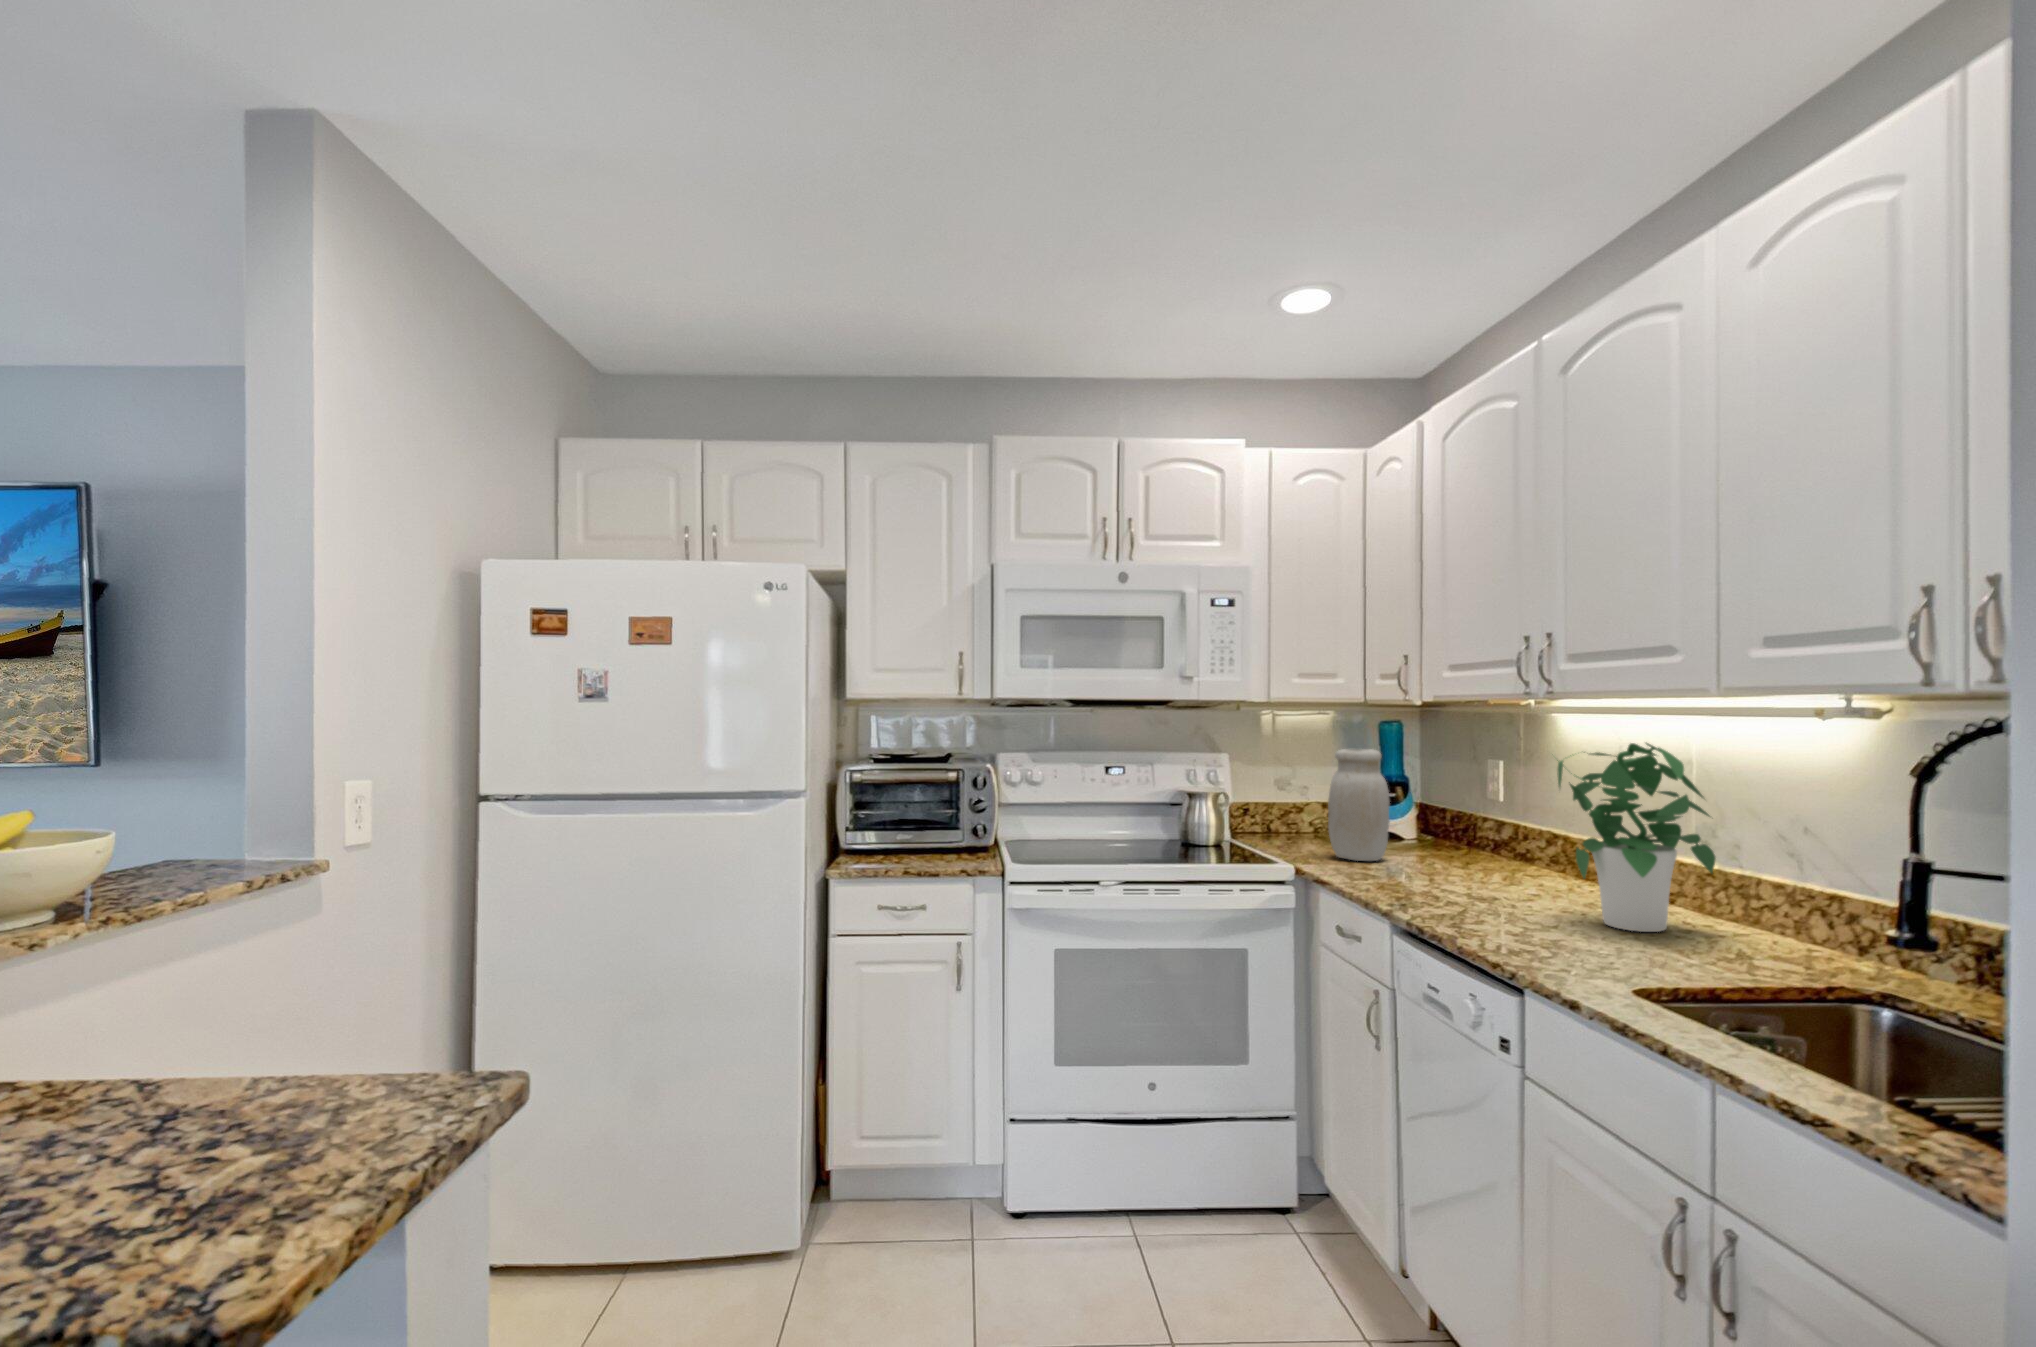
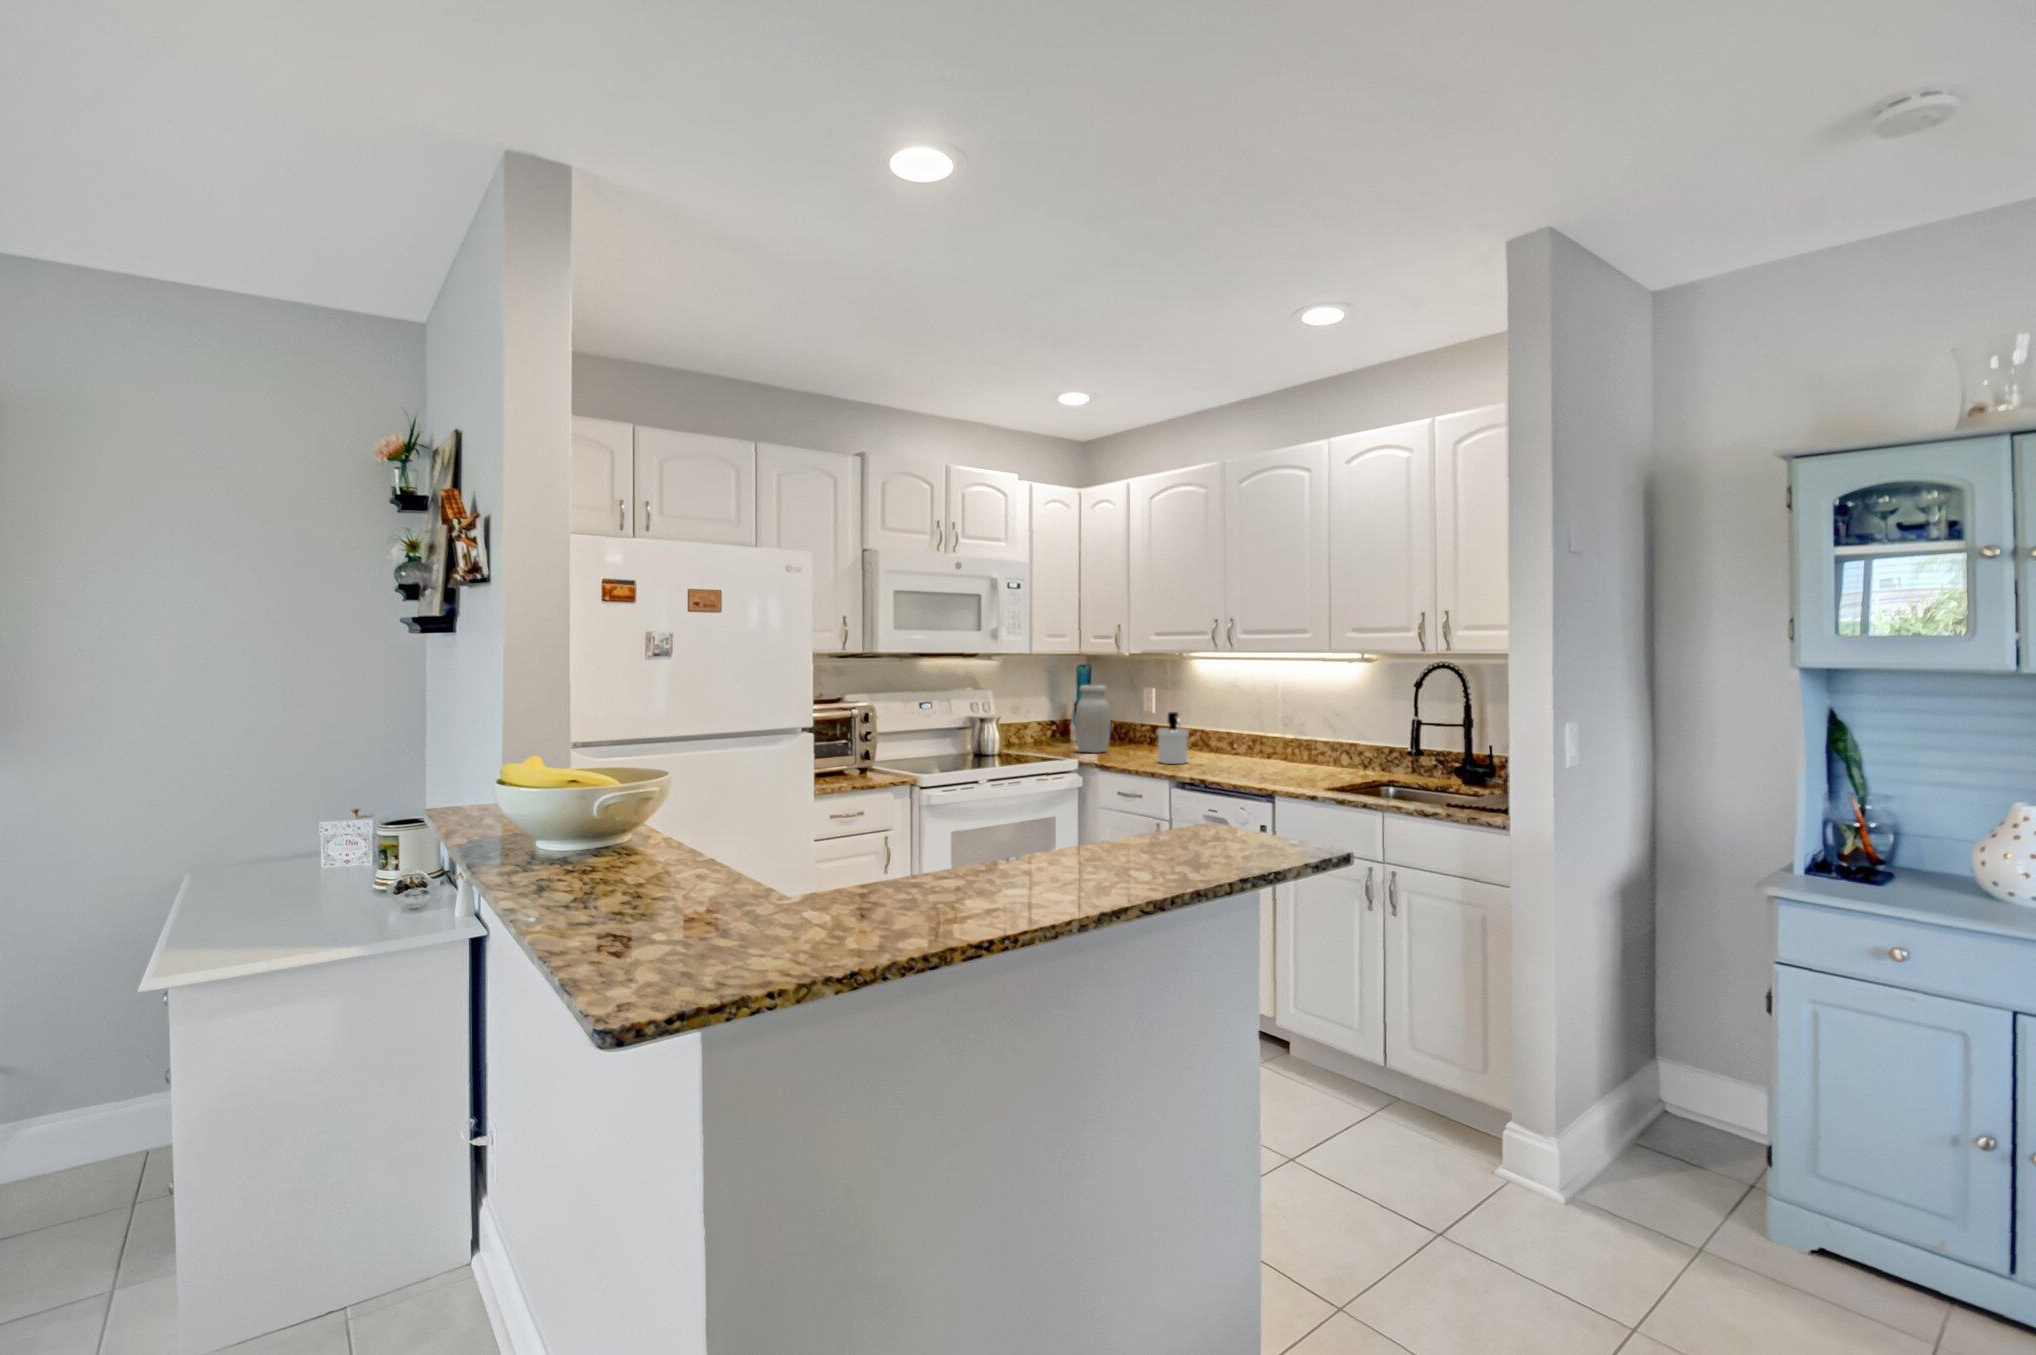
potted plant: present [1557,743,1716,932] -> none [1240,676,1311,769]
soap dispenser: none [1417,802,1477,897] -> present [1157,712,1189,764]

